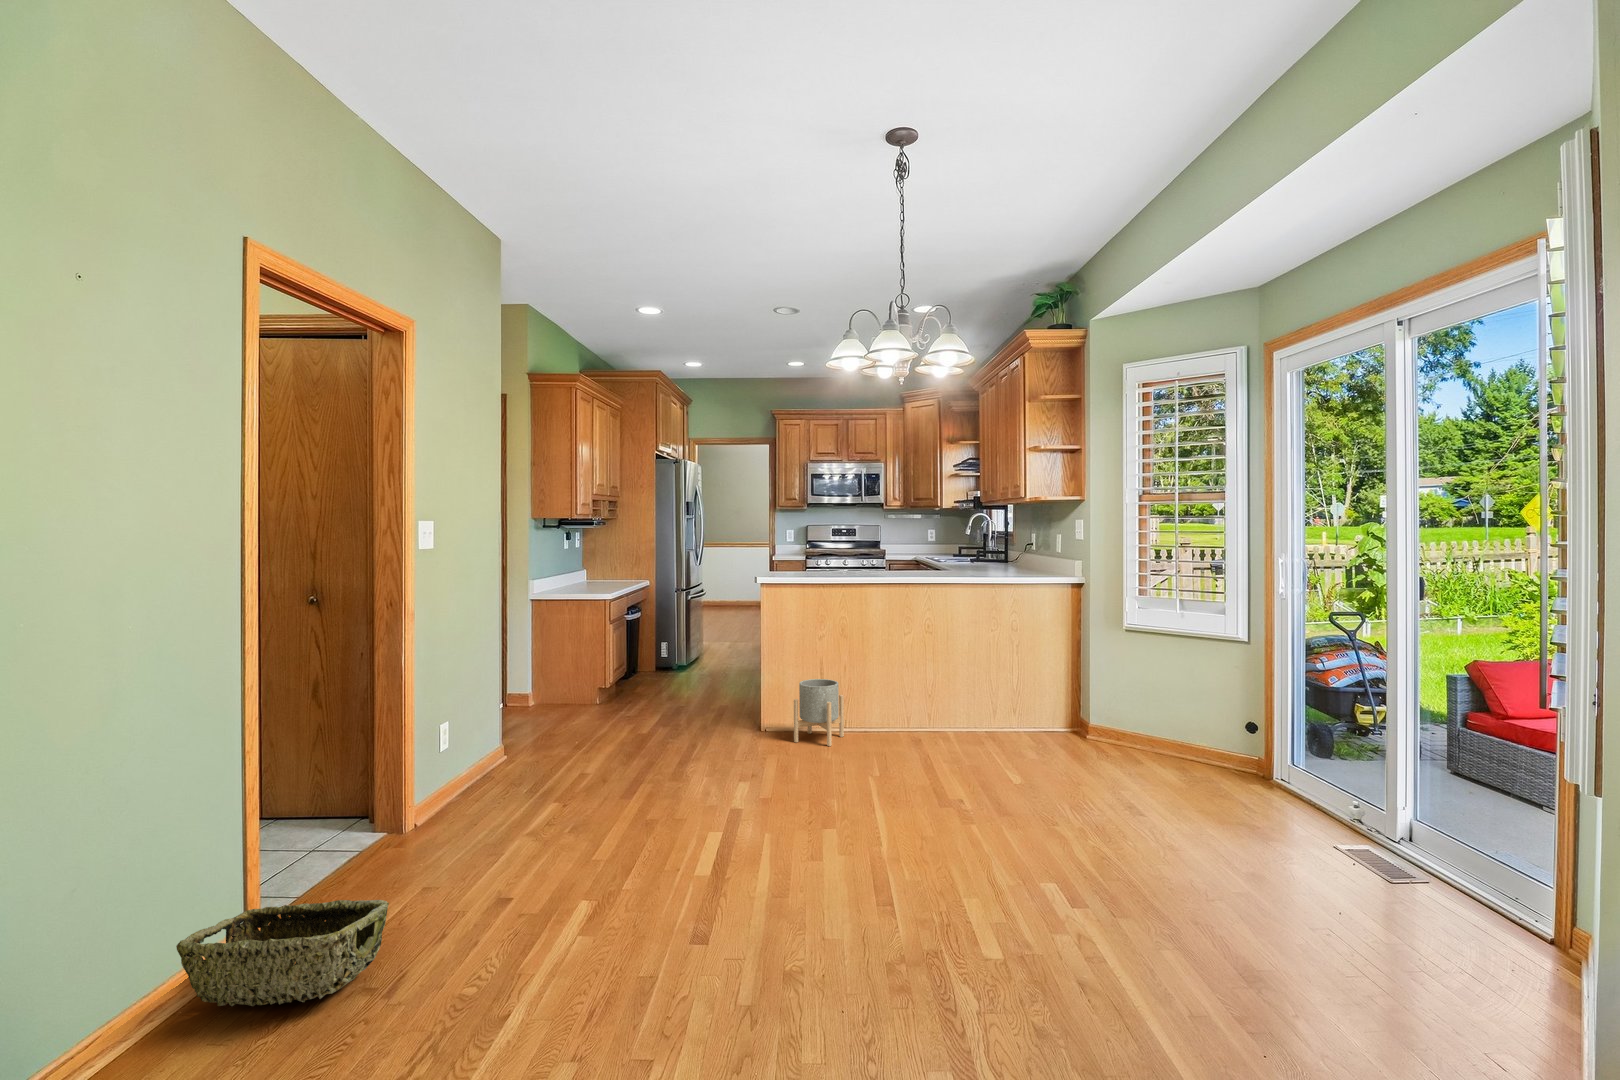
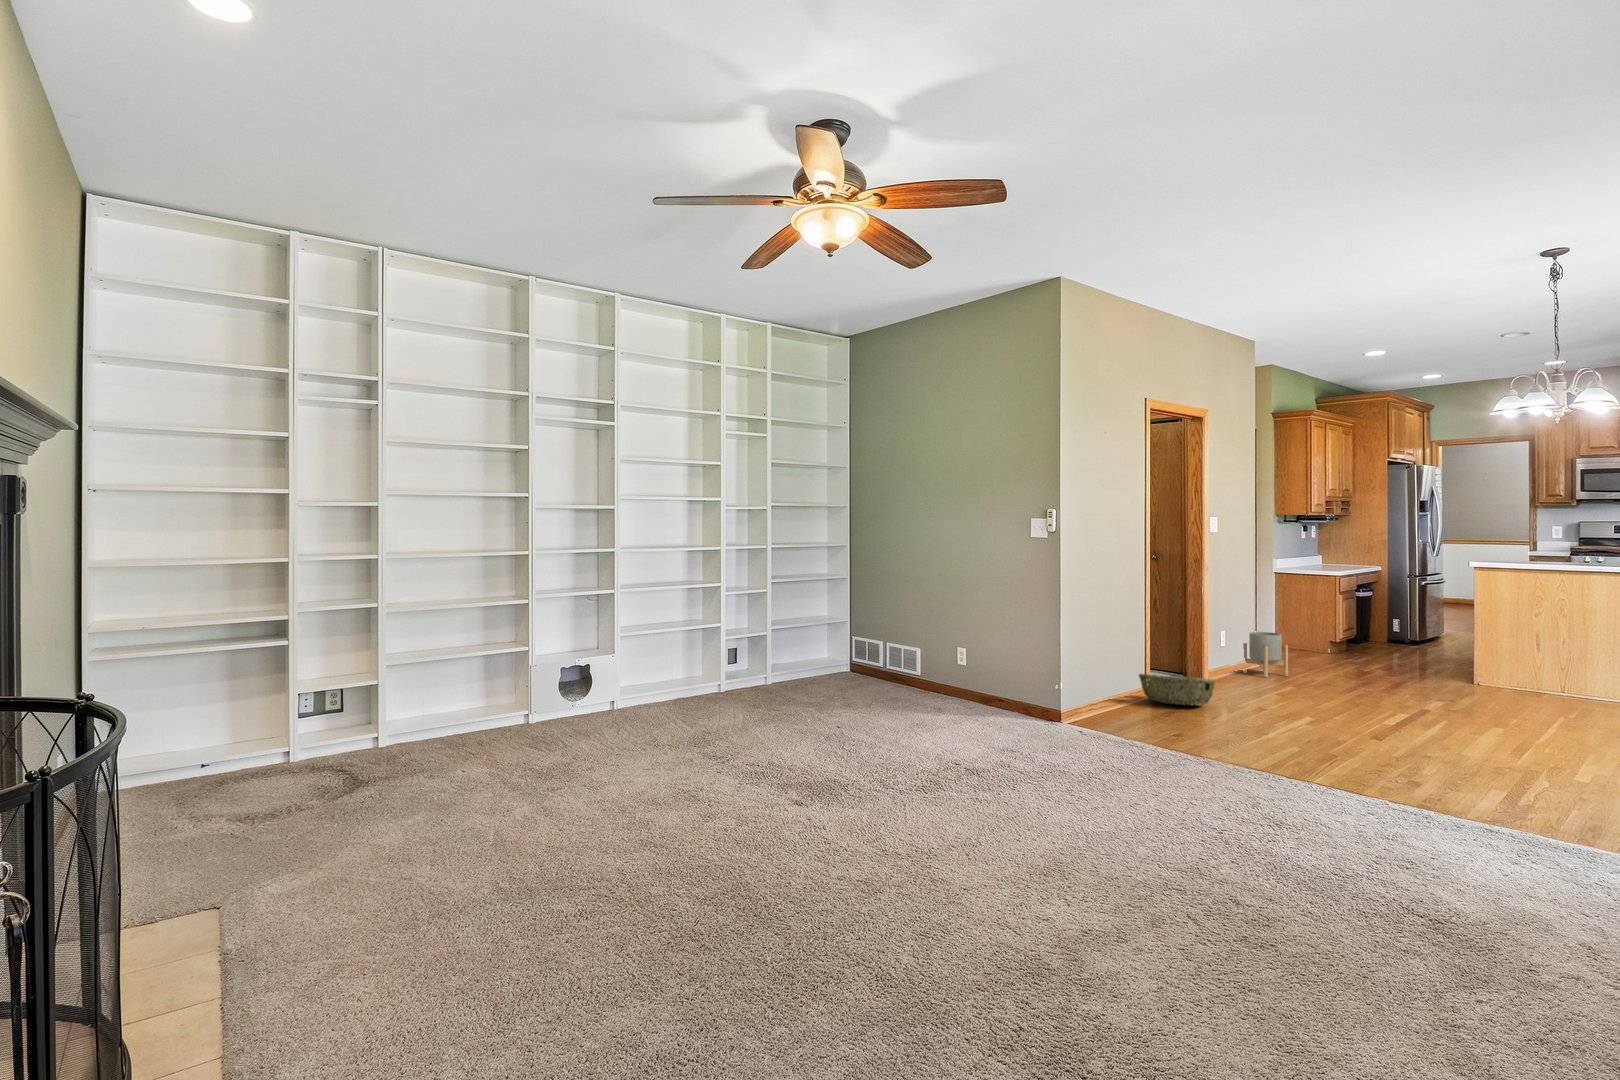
planter: present [794,679,844,746] -> present [1243,632,1288,677]

